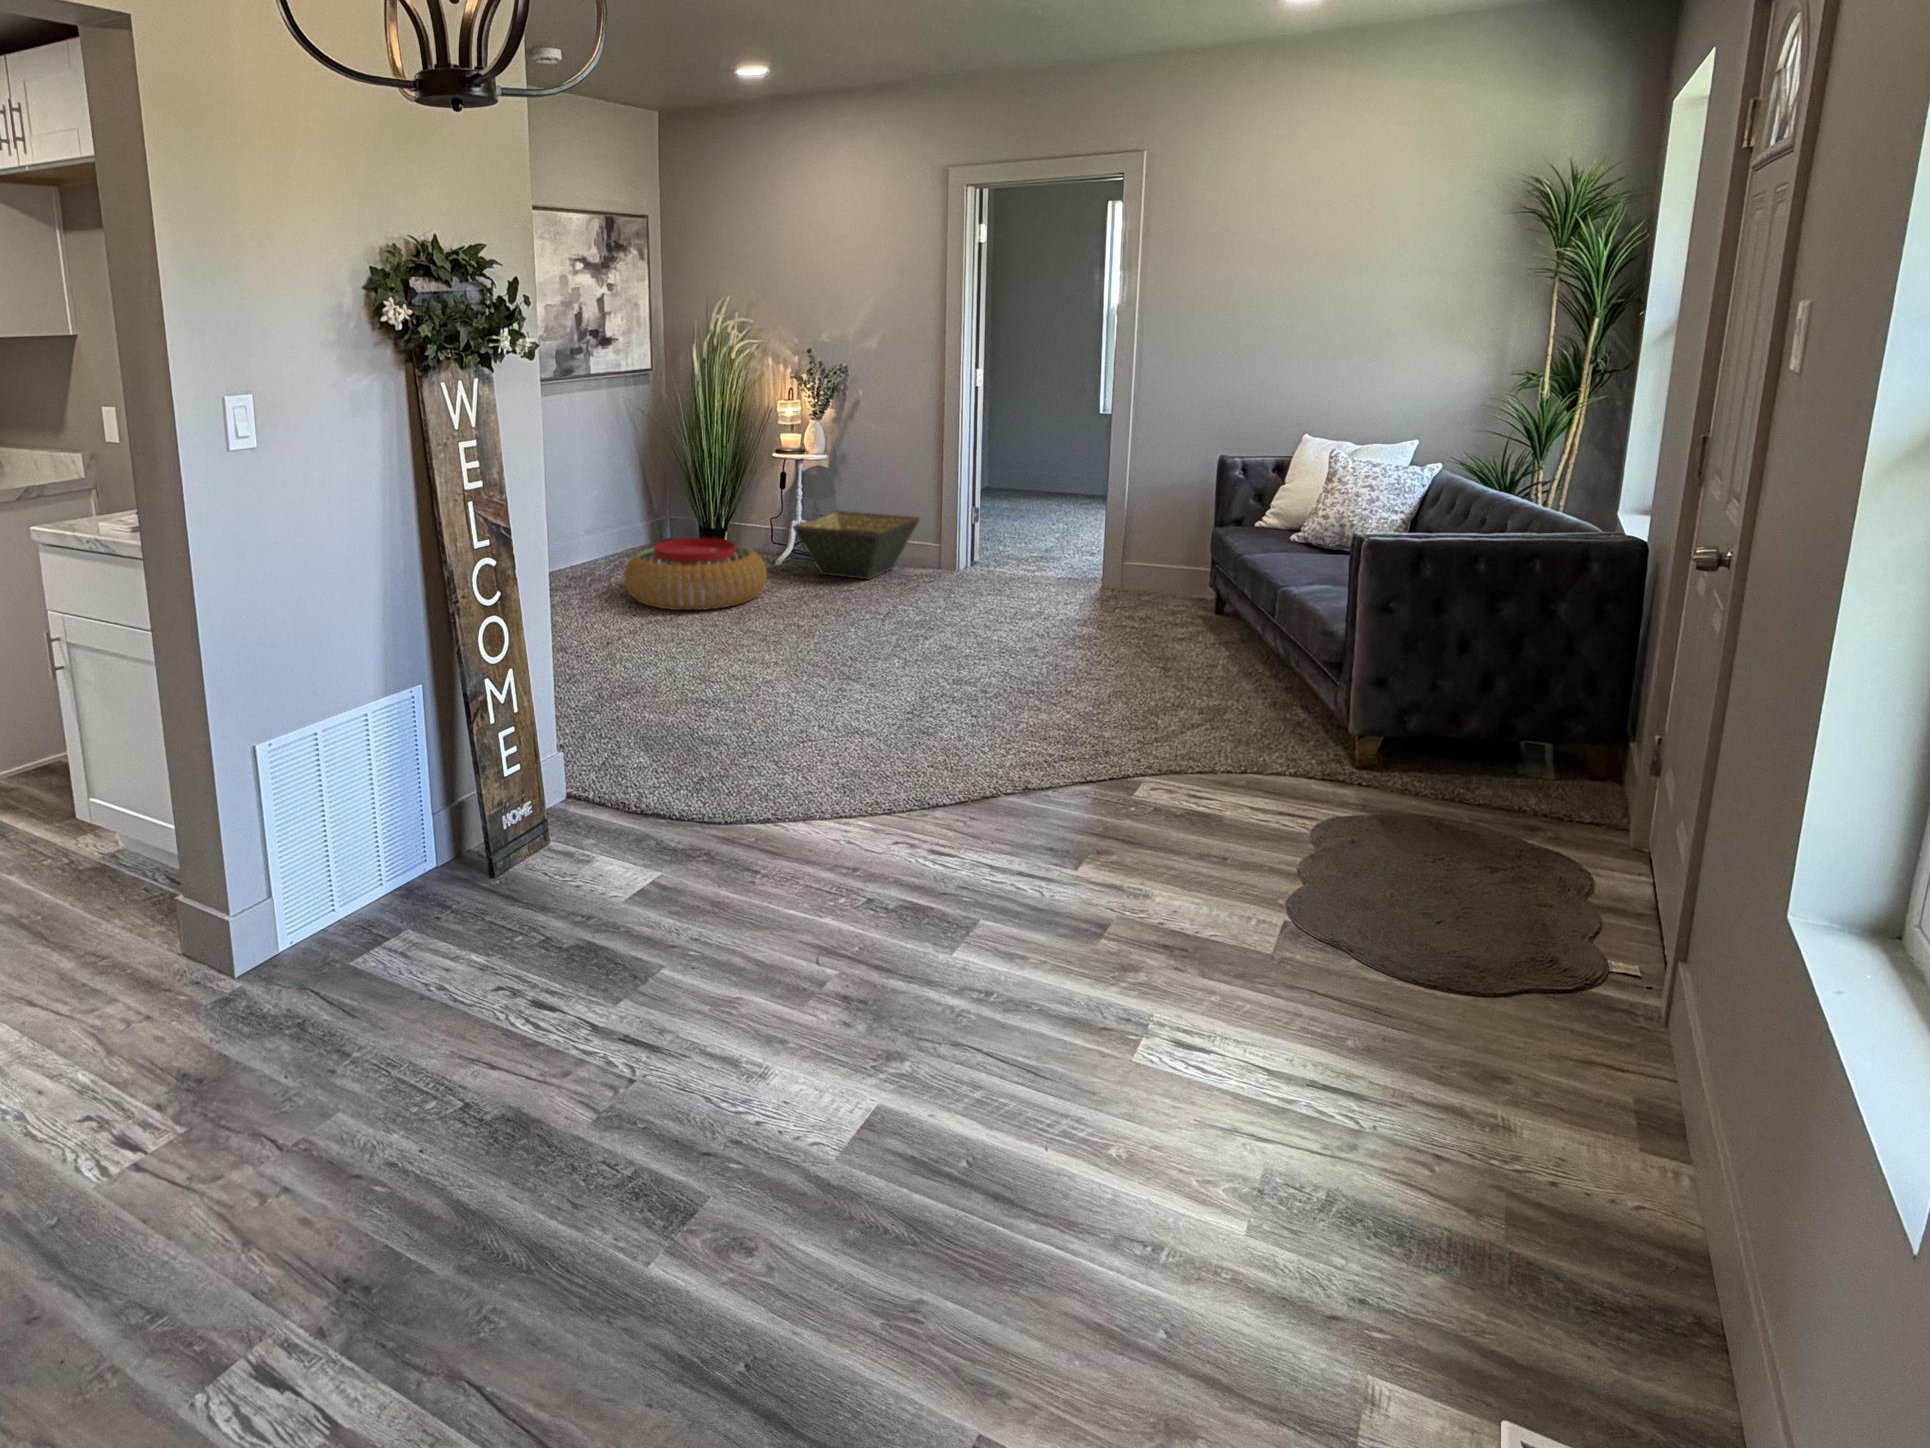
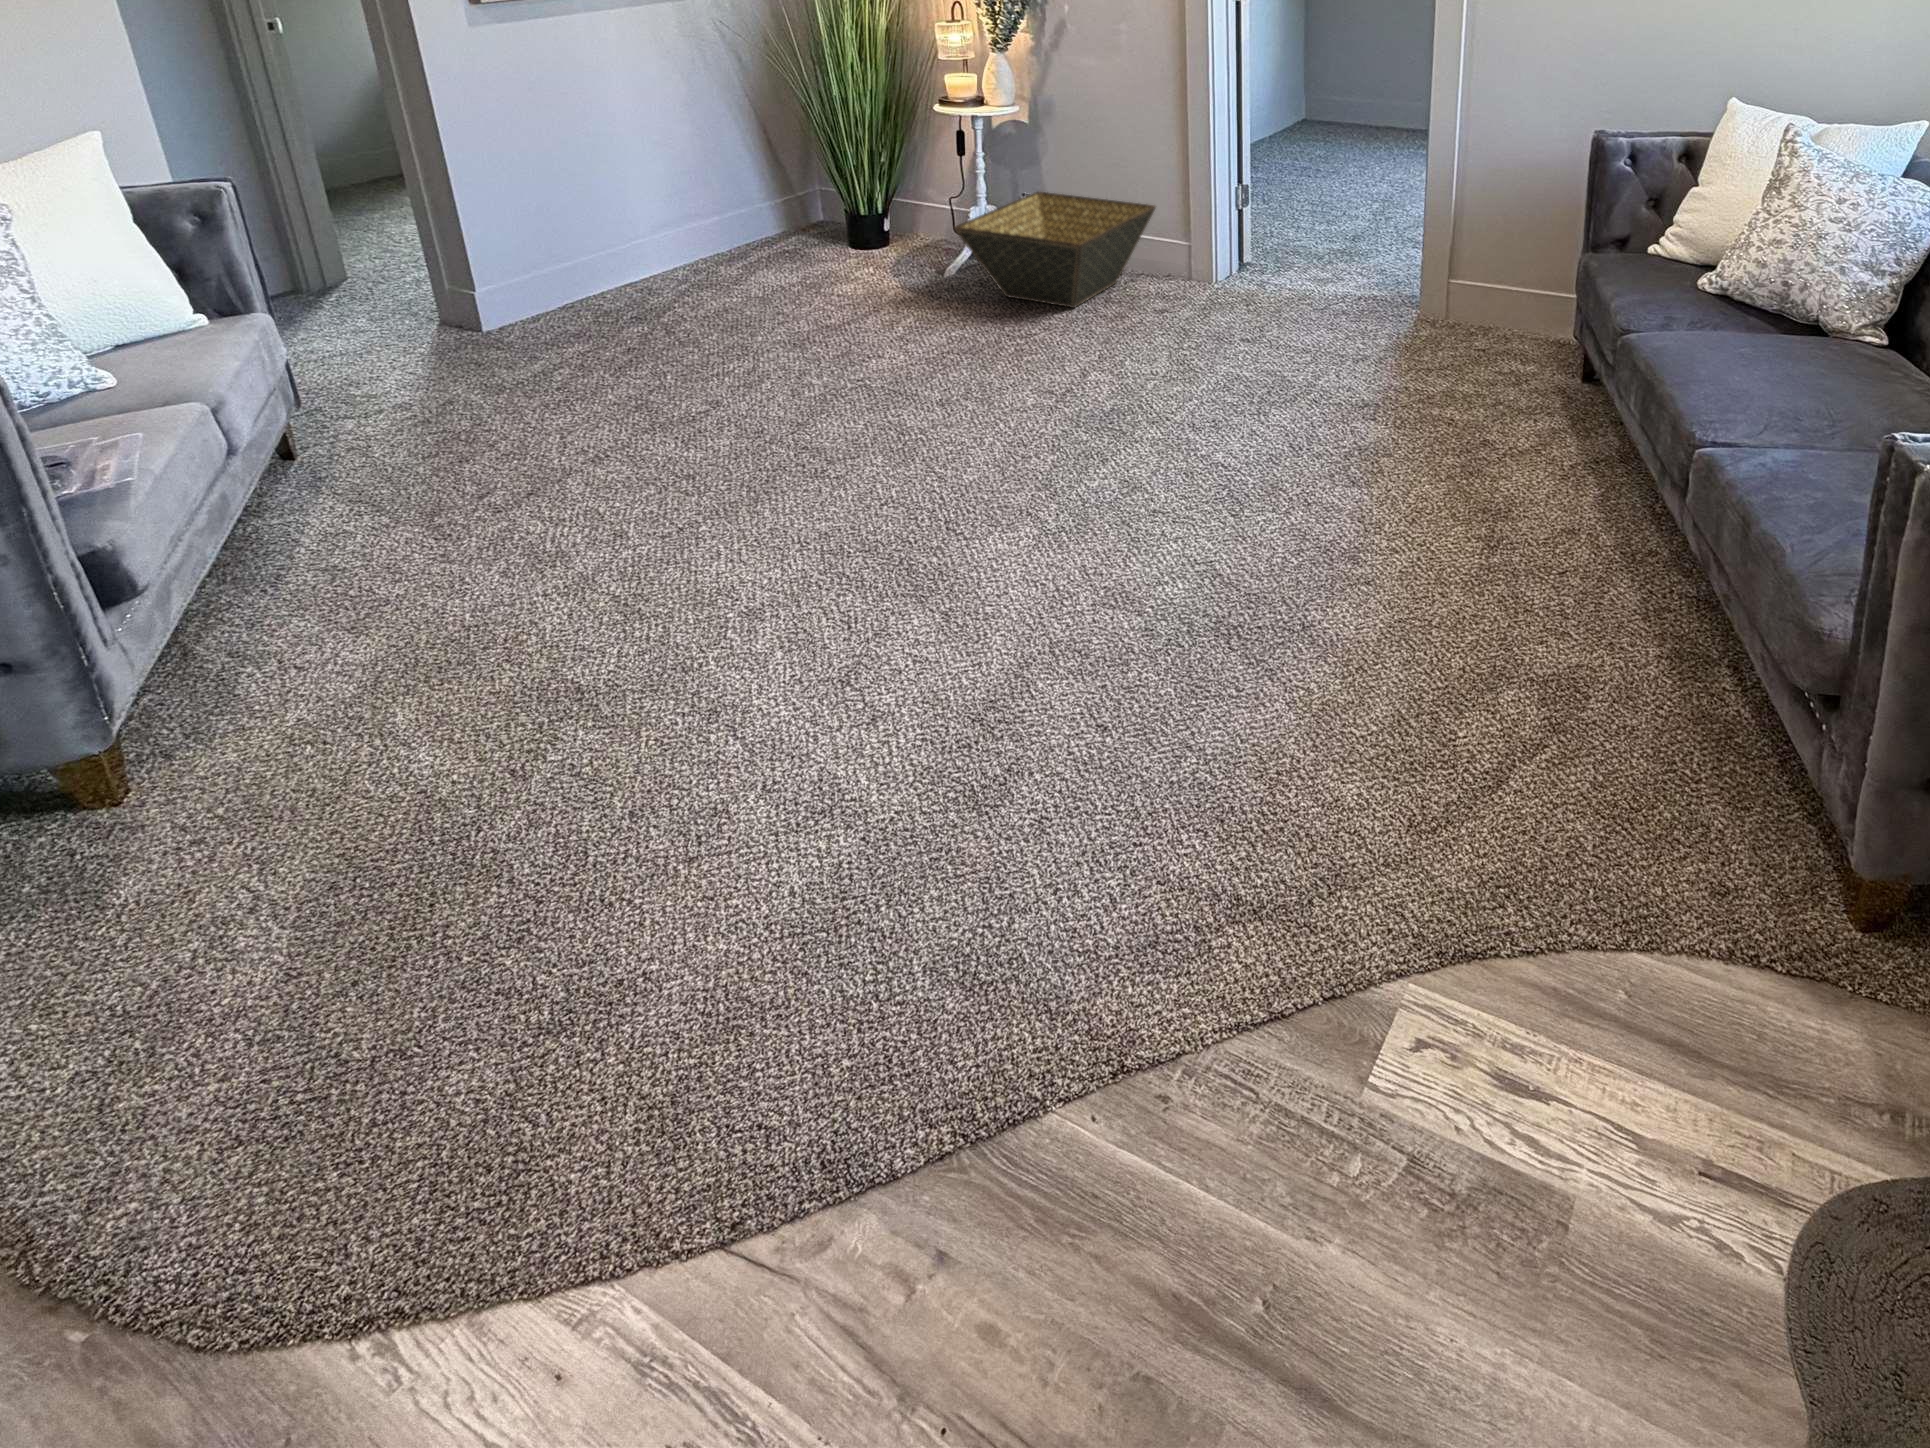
pouf: present [624,538,767,610] -> none [655,254,901,390]

